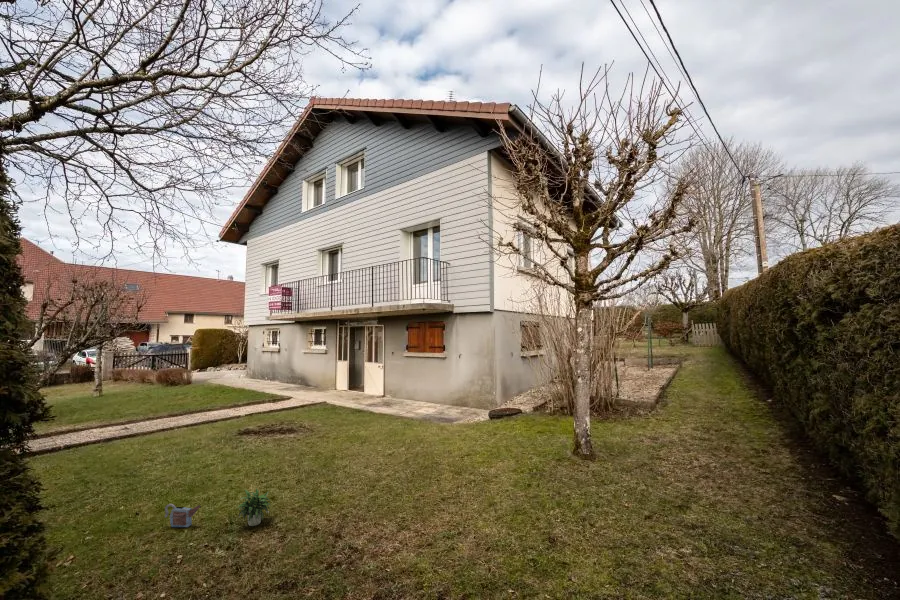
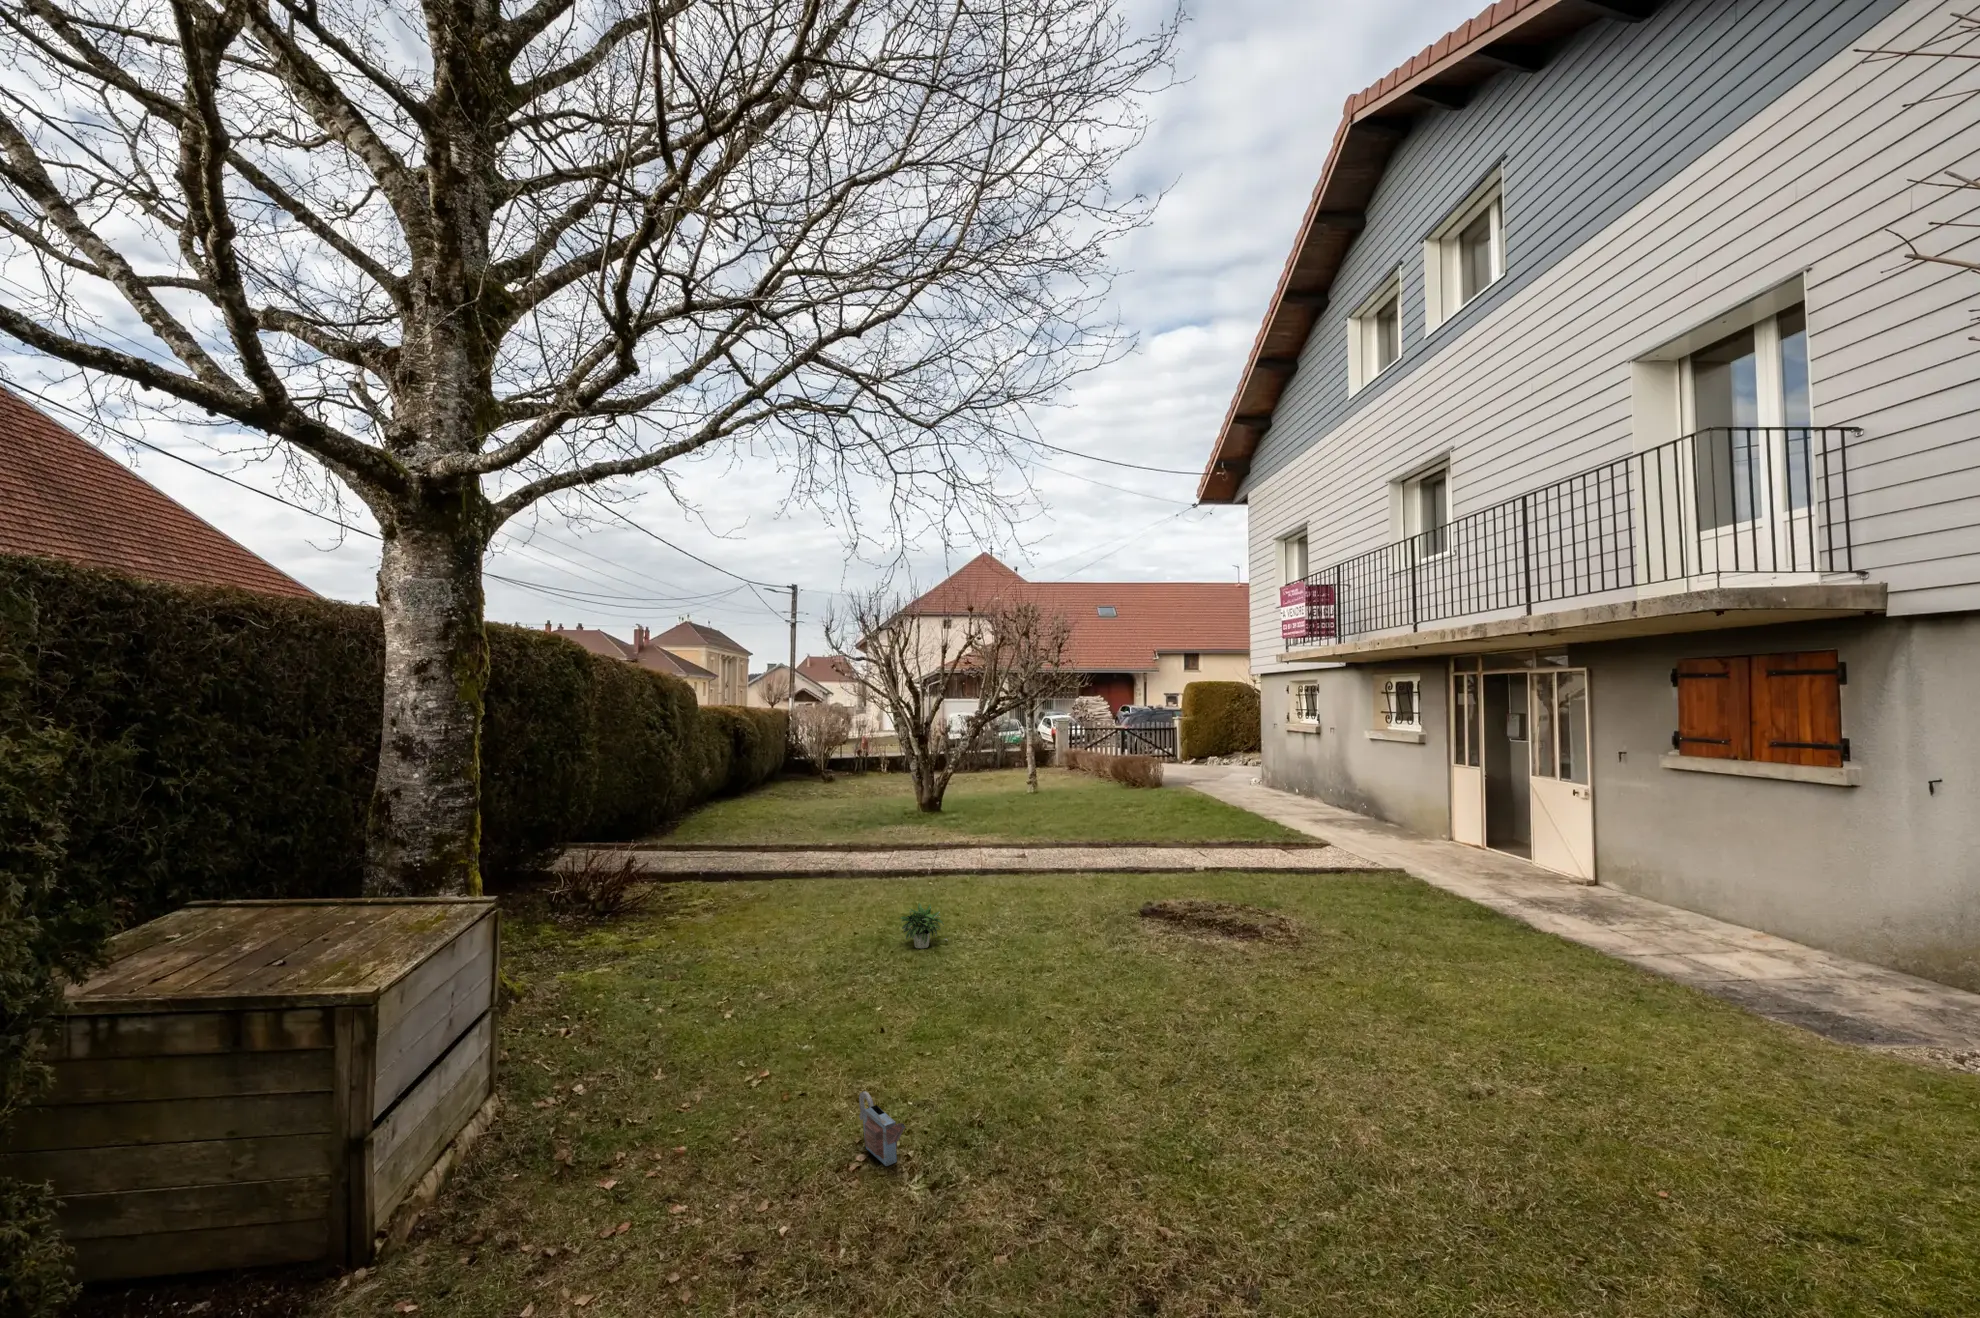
potted plant: present [238,488,271,526] -> present [900,903,947,948]

